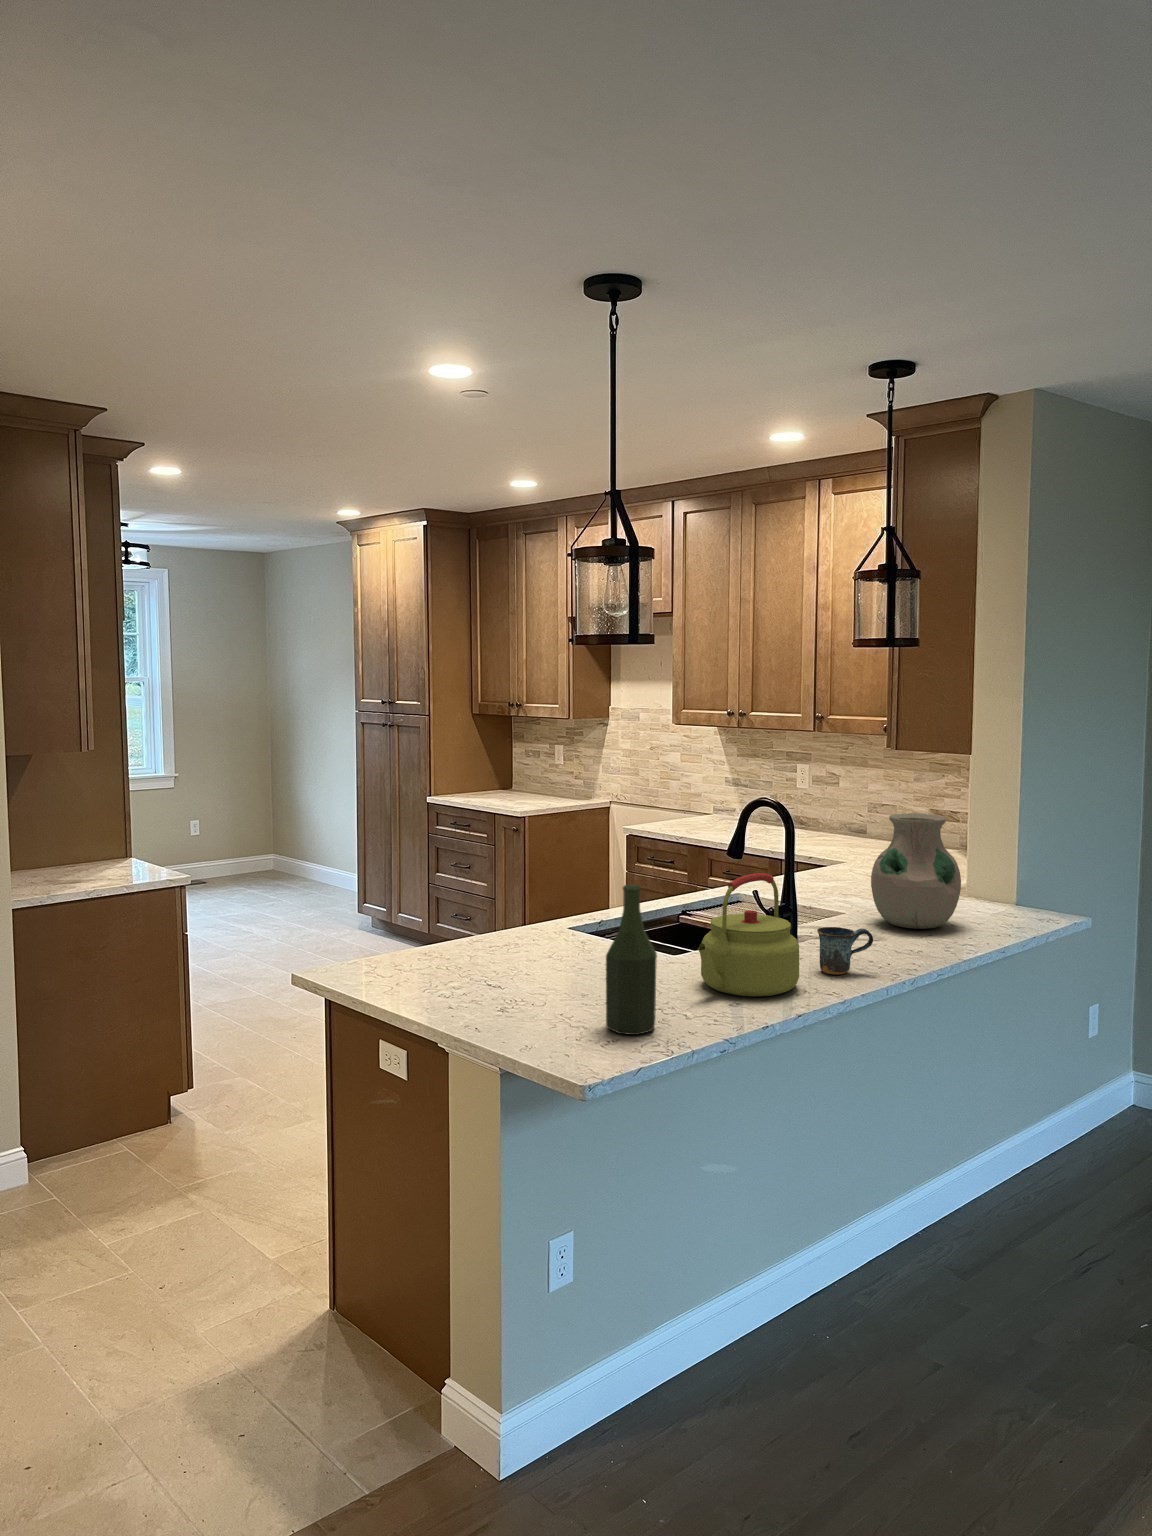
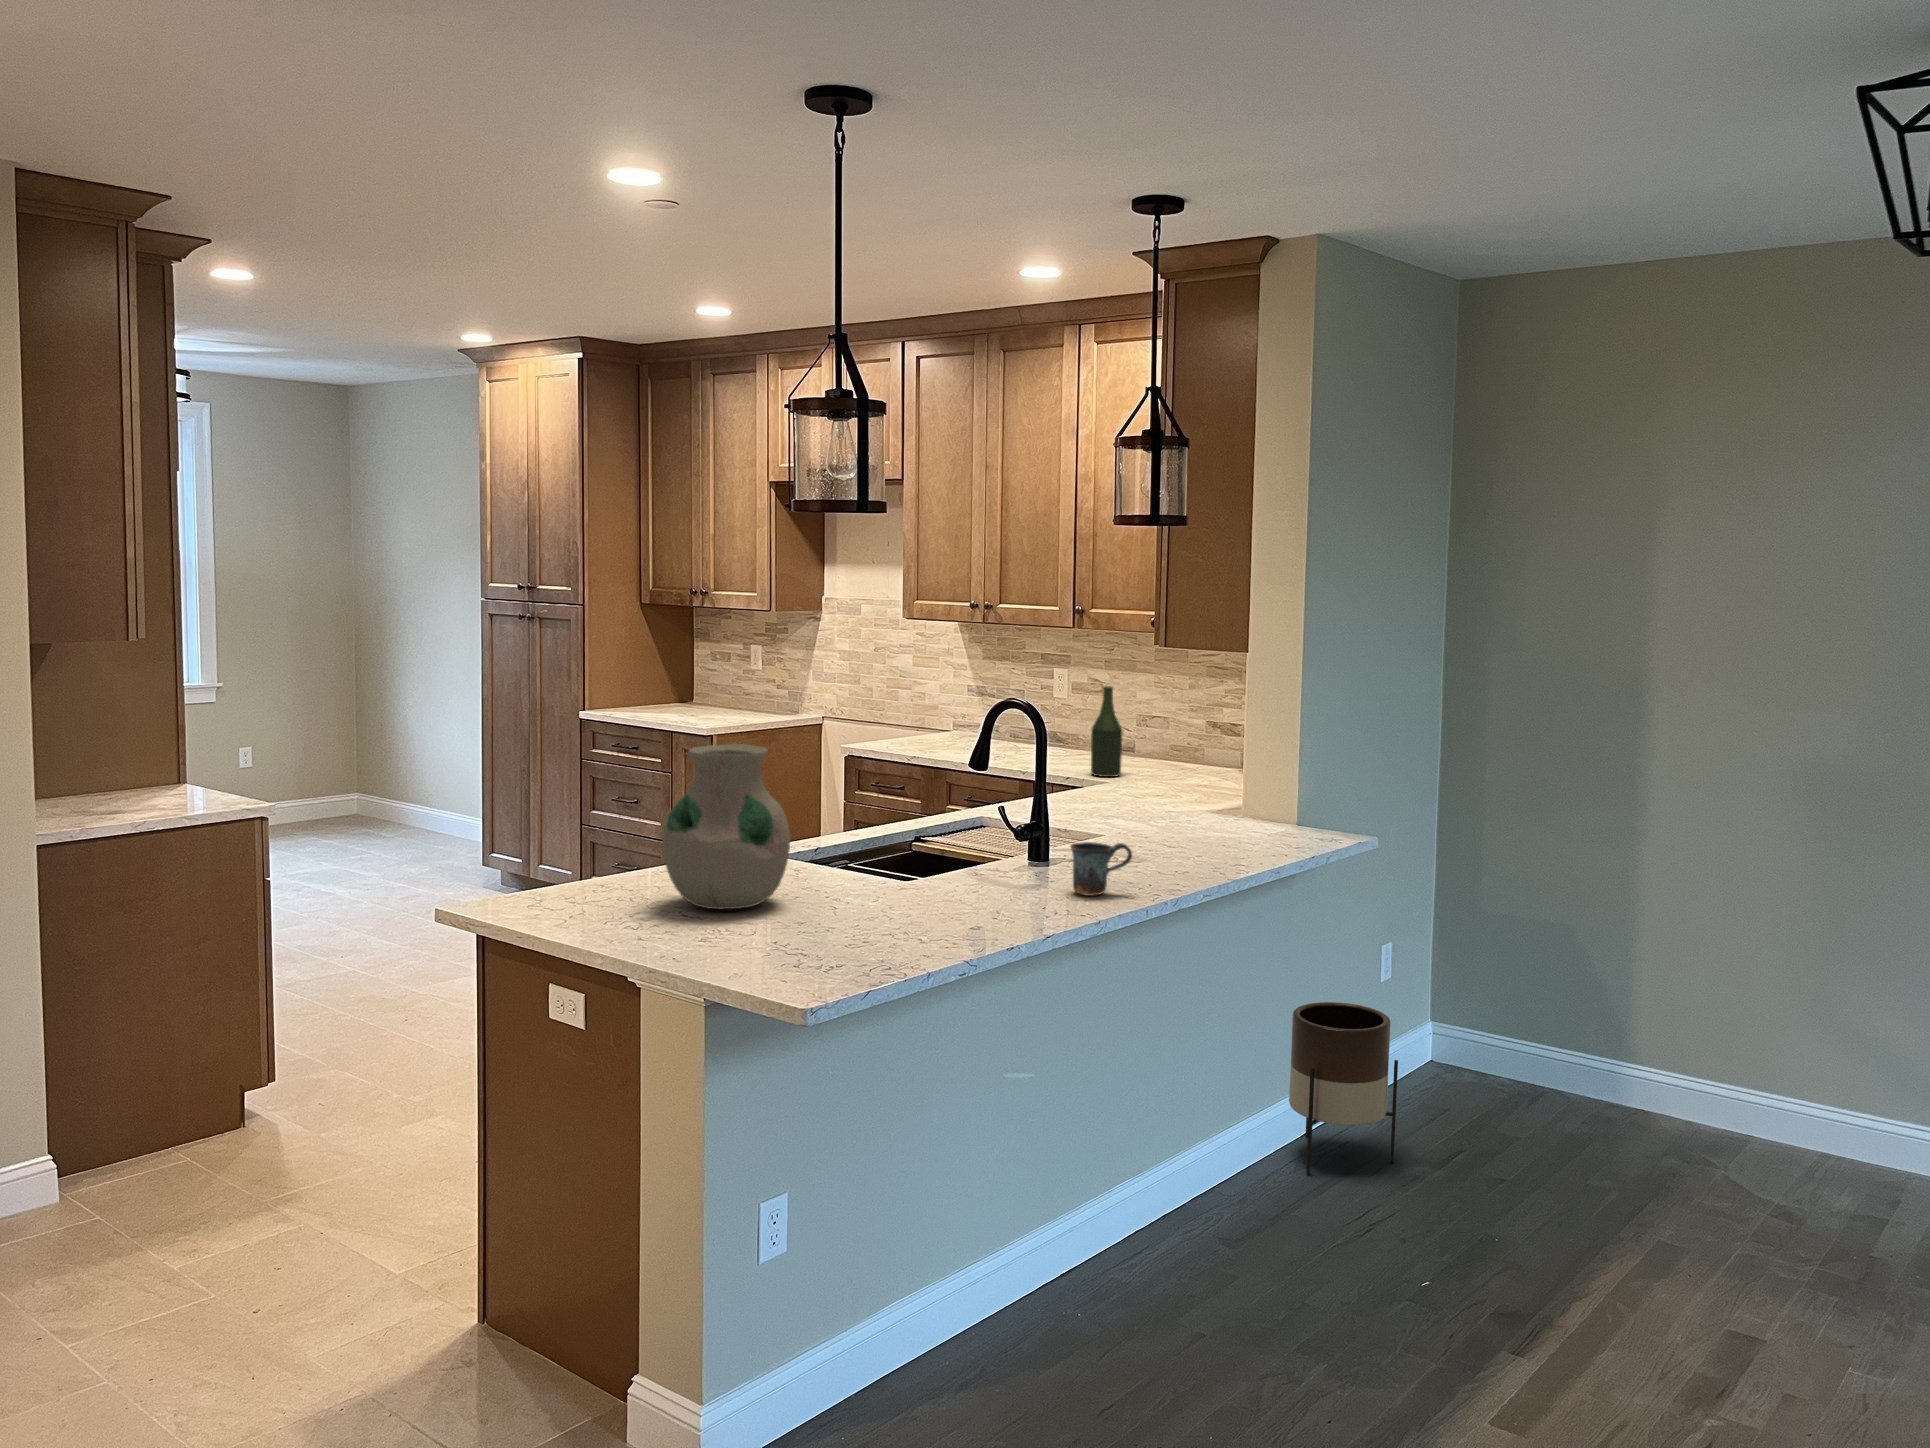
vase: present [871,813,961,929] -> present [662,744,790,909]
kettle: present [698,873,799,996] -> none [934,779,1049,919]
bottle: present [606,885,657,1035] -> present [1091,686,1122,777]
planter: none [1011,1061,1113,1214] -> present [1289,1002,1398,1175]

